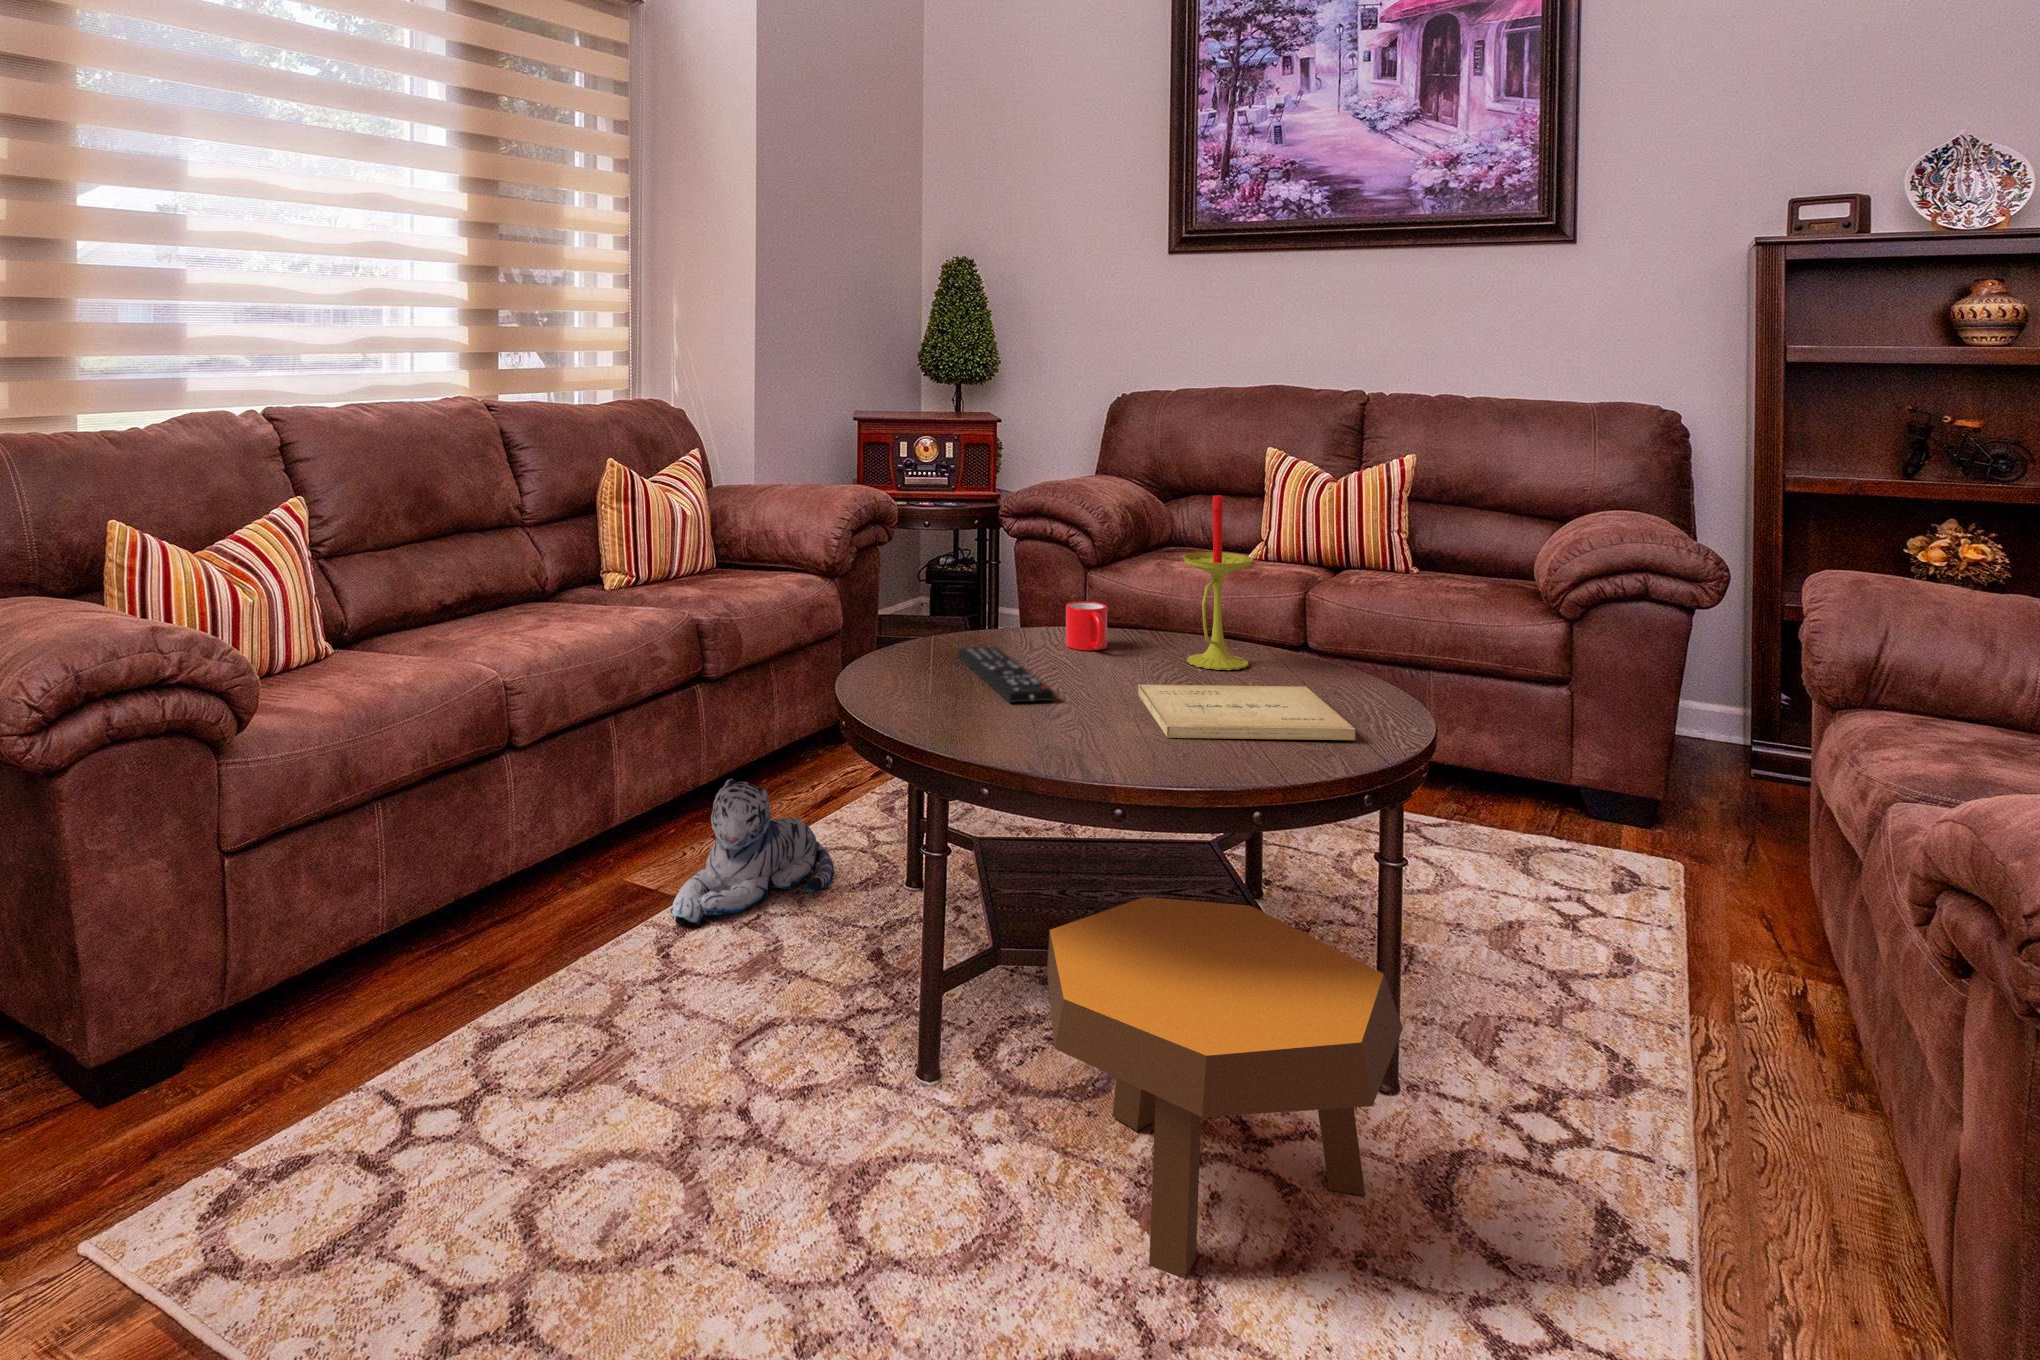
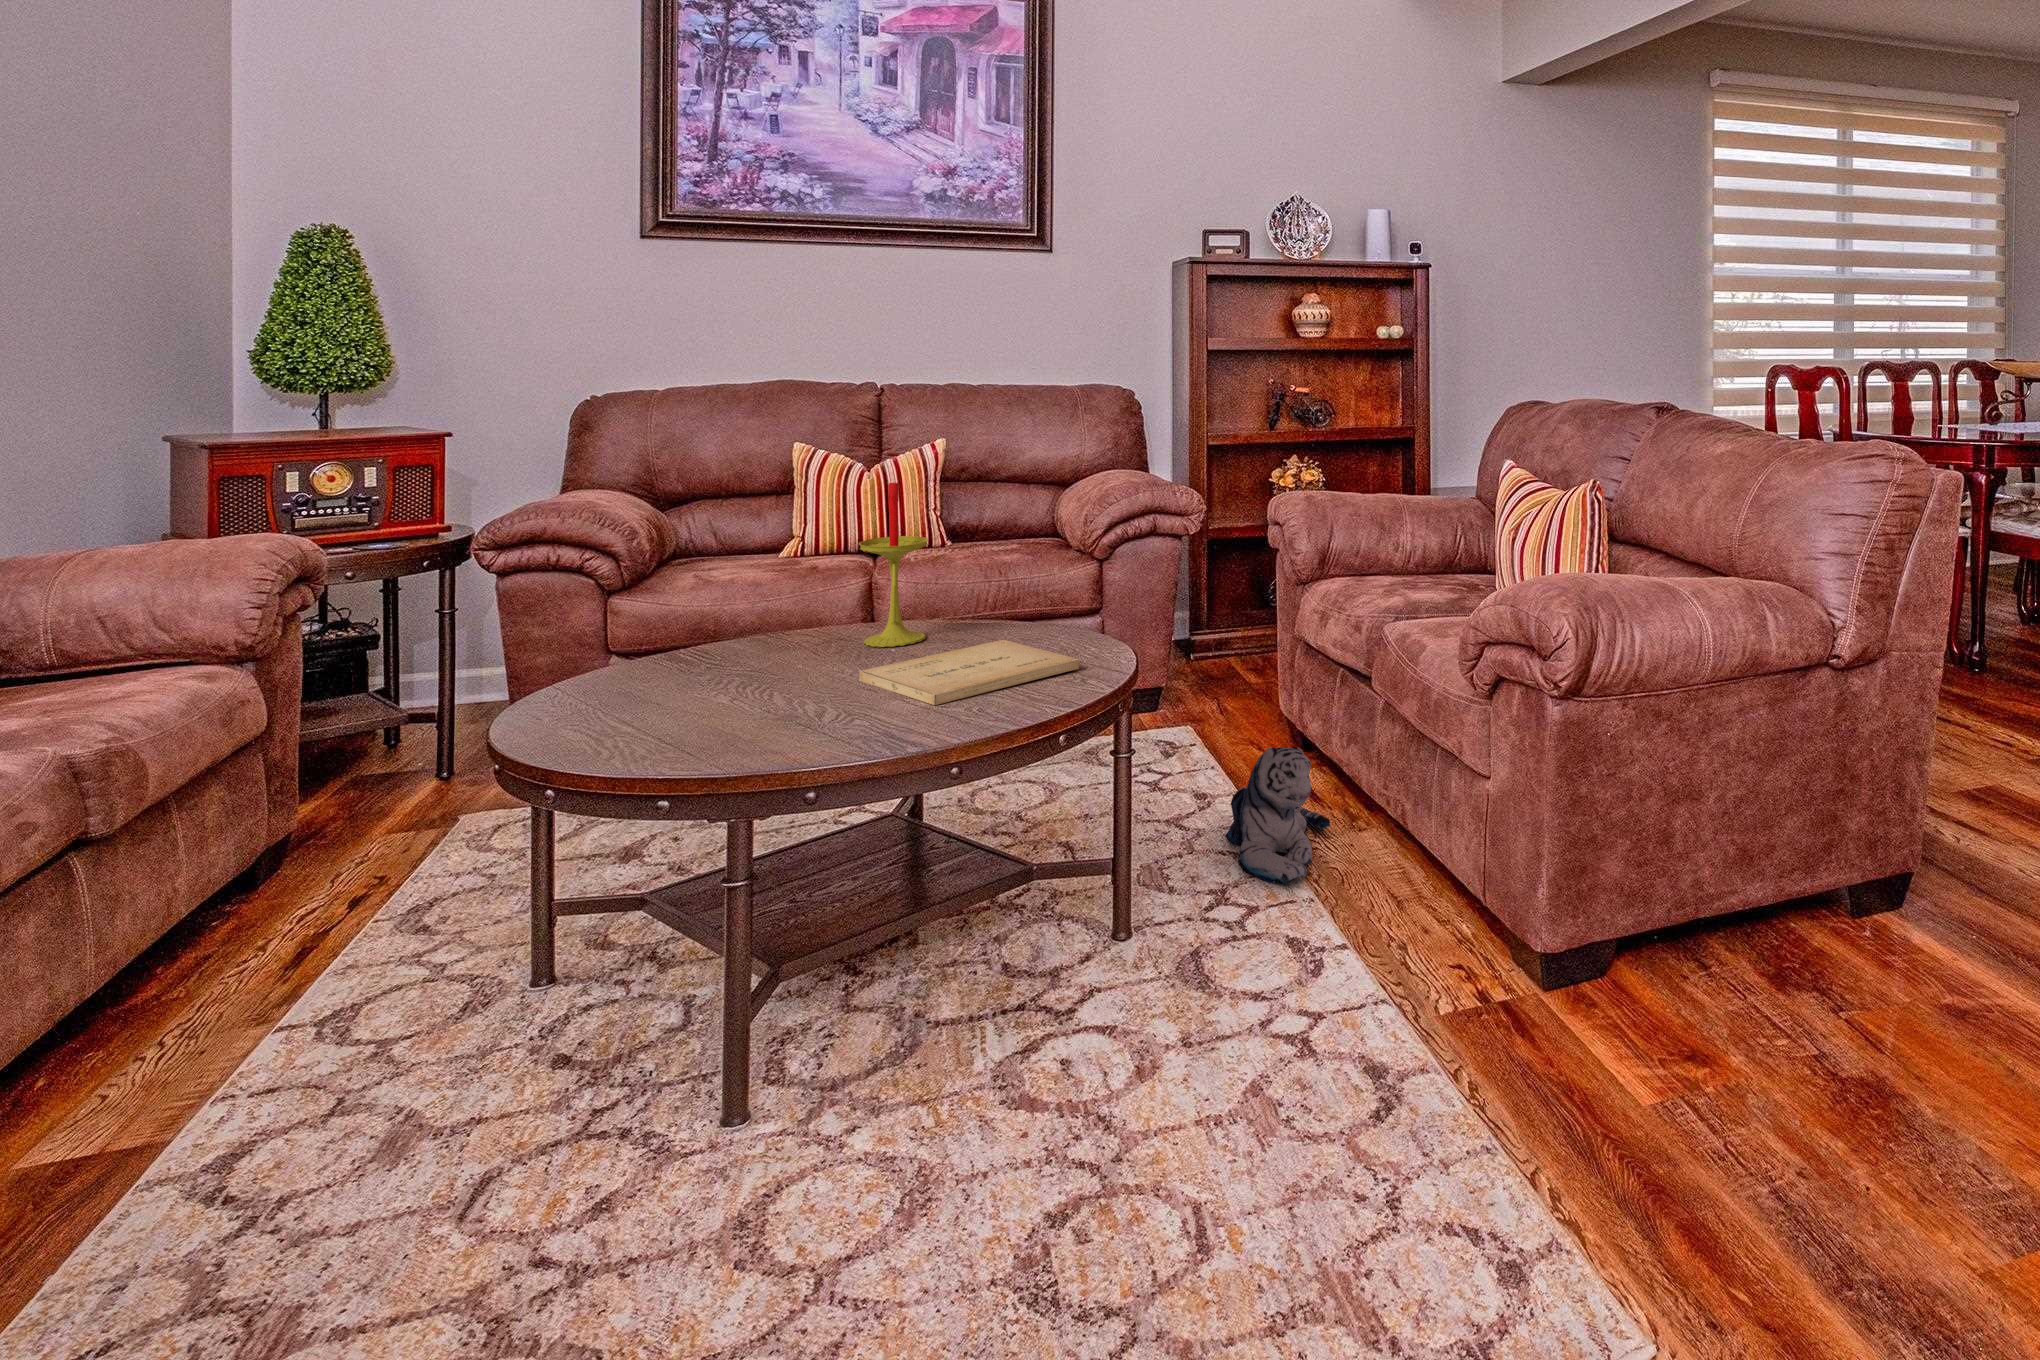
mug: present [1066,602,1107,650] -> none [723,607,779,659]
remote control: present [957,647,1054,703] -> none [614,673,789,717]
plush toy: present [671,779,834,924] -> present [1225,747,1330,884]
footstool: present [1047,897,1403,1279] -> none [880,827,1202,1133]

